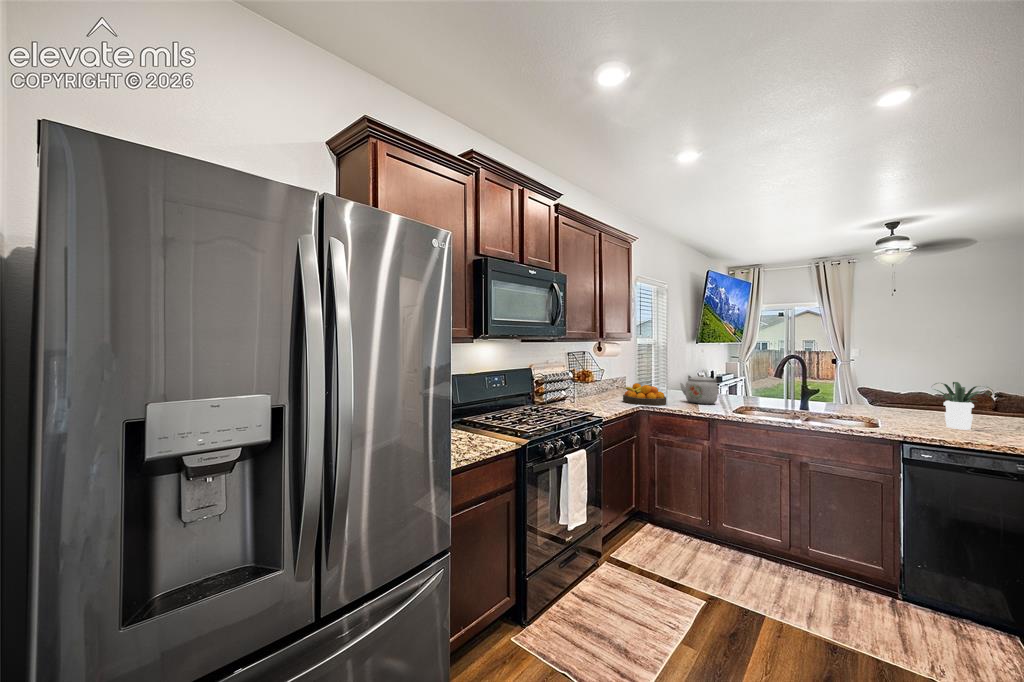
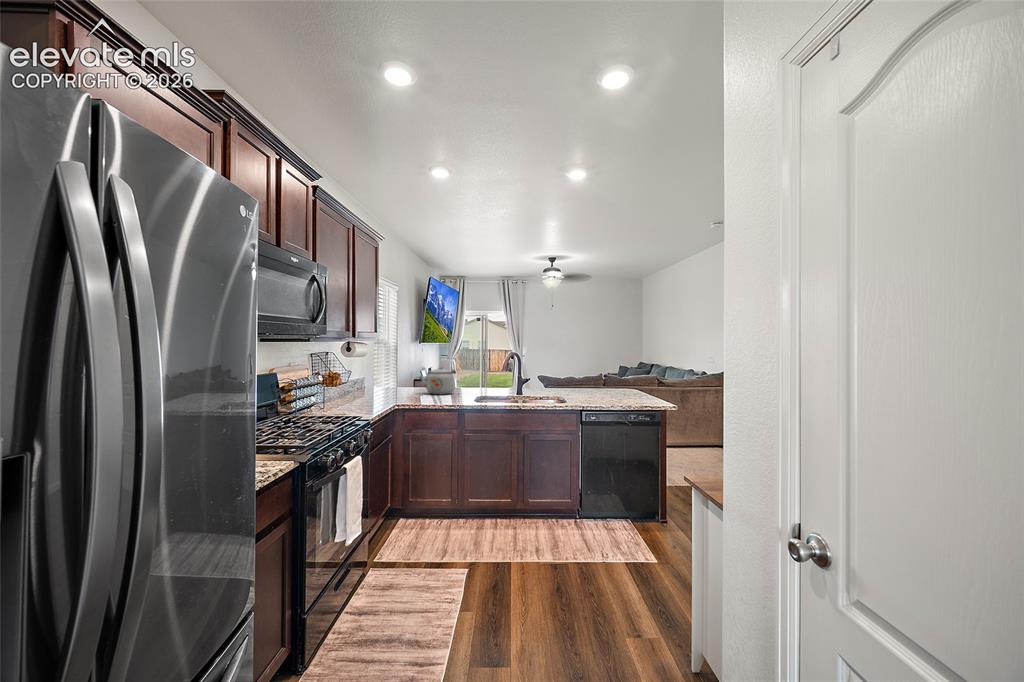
potted plant: present [934,382,999,430] -> none [583,363,622,395]
fruit bowl: present [623,383,666,406] -> none [368,380,413,402]

